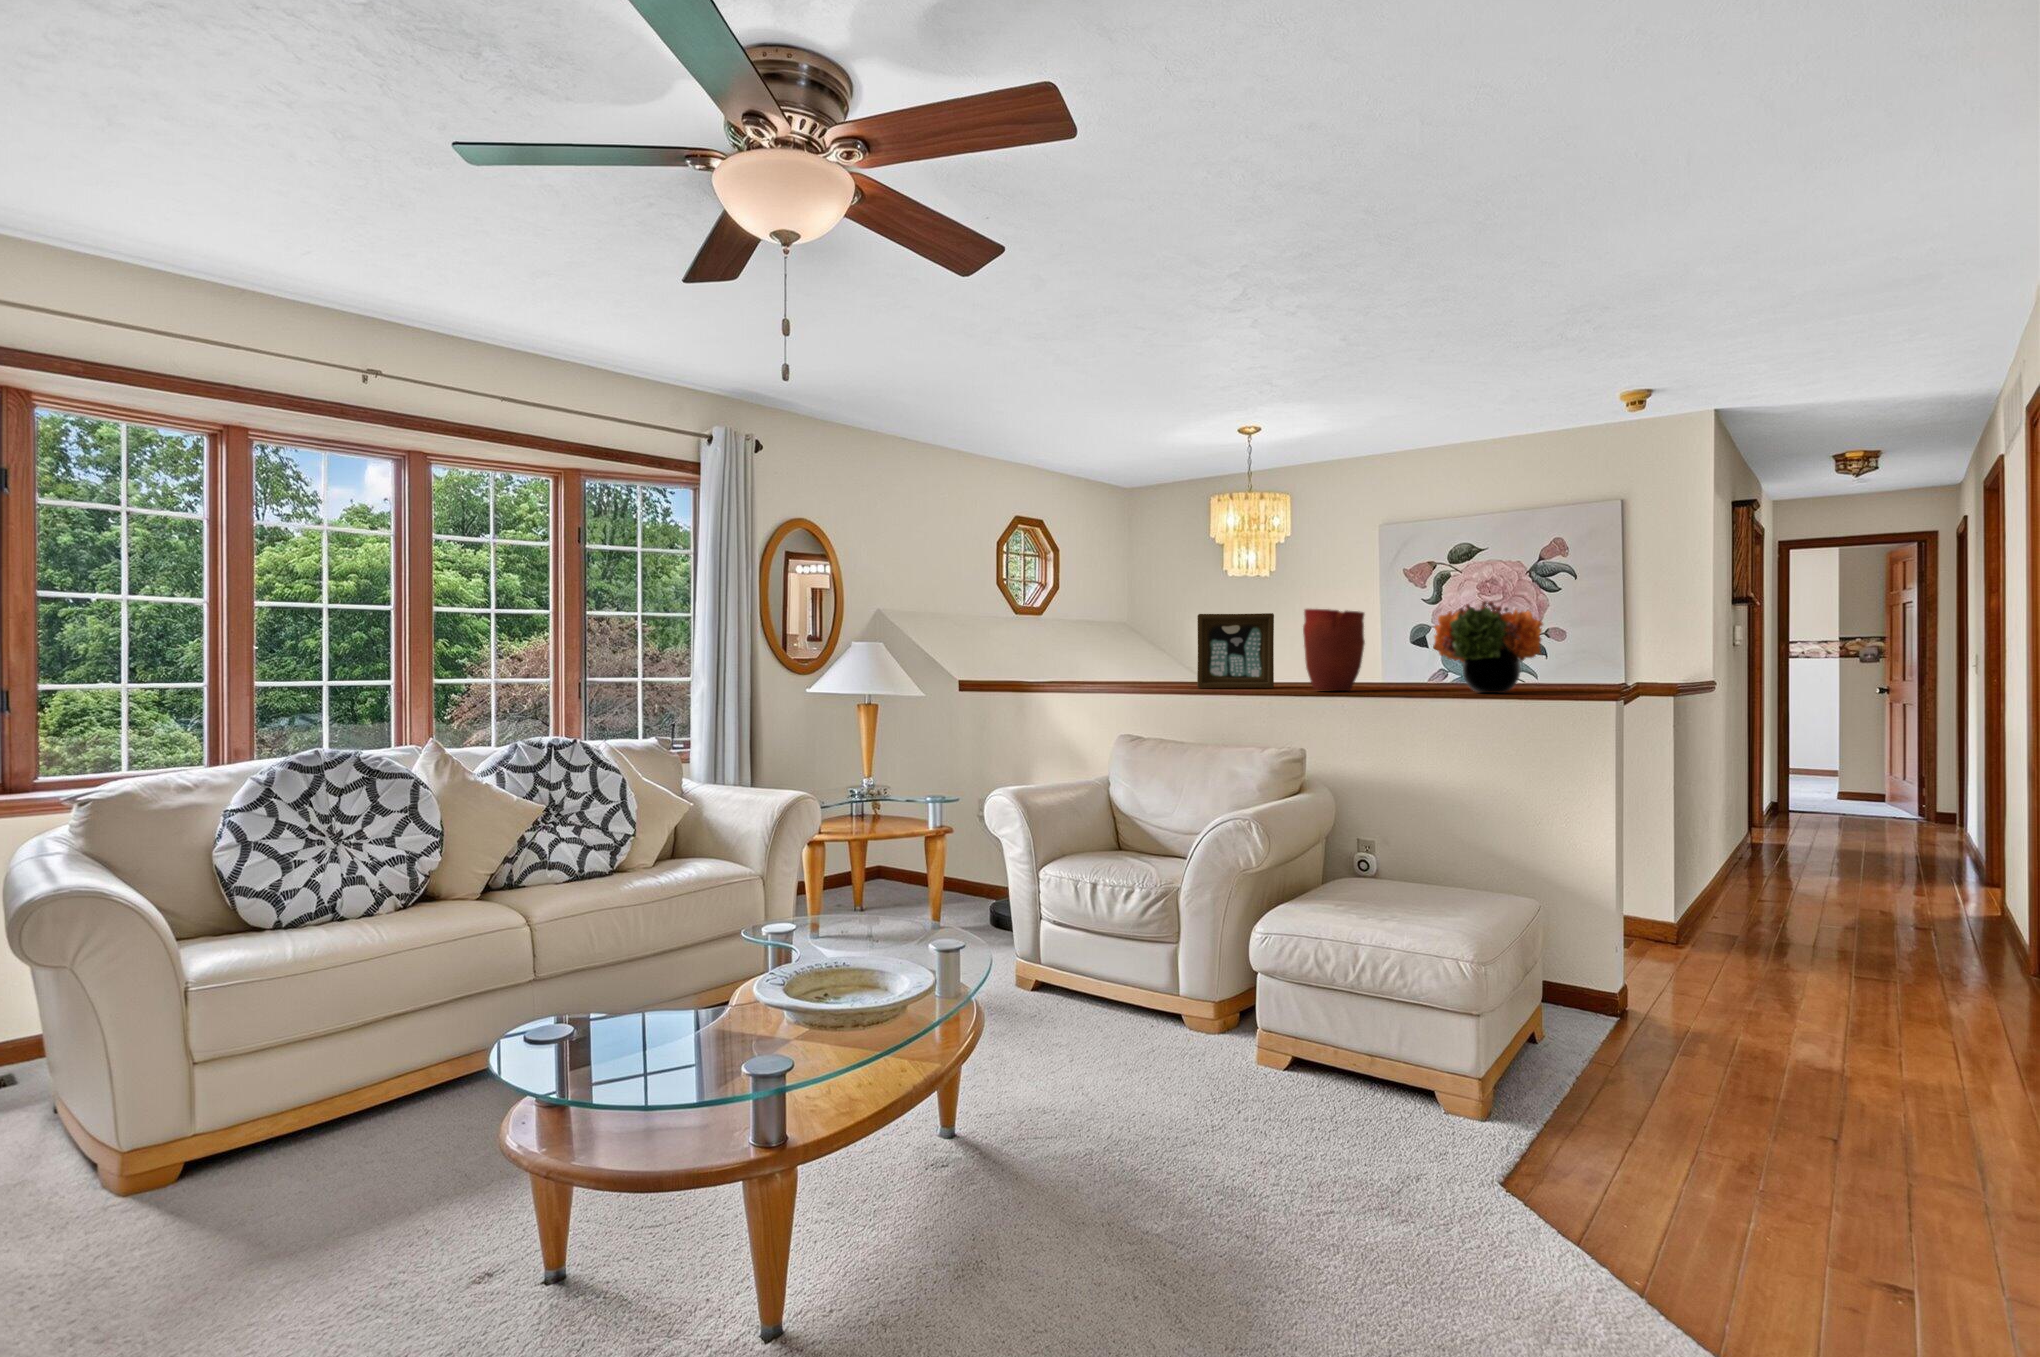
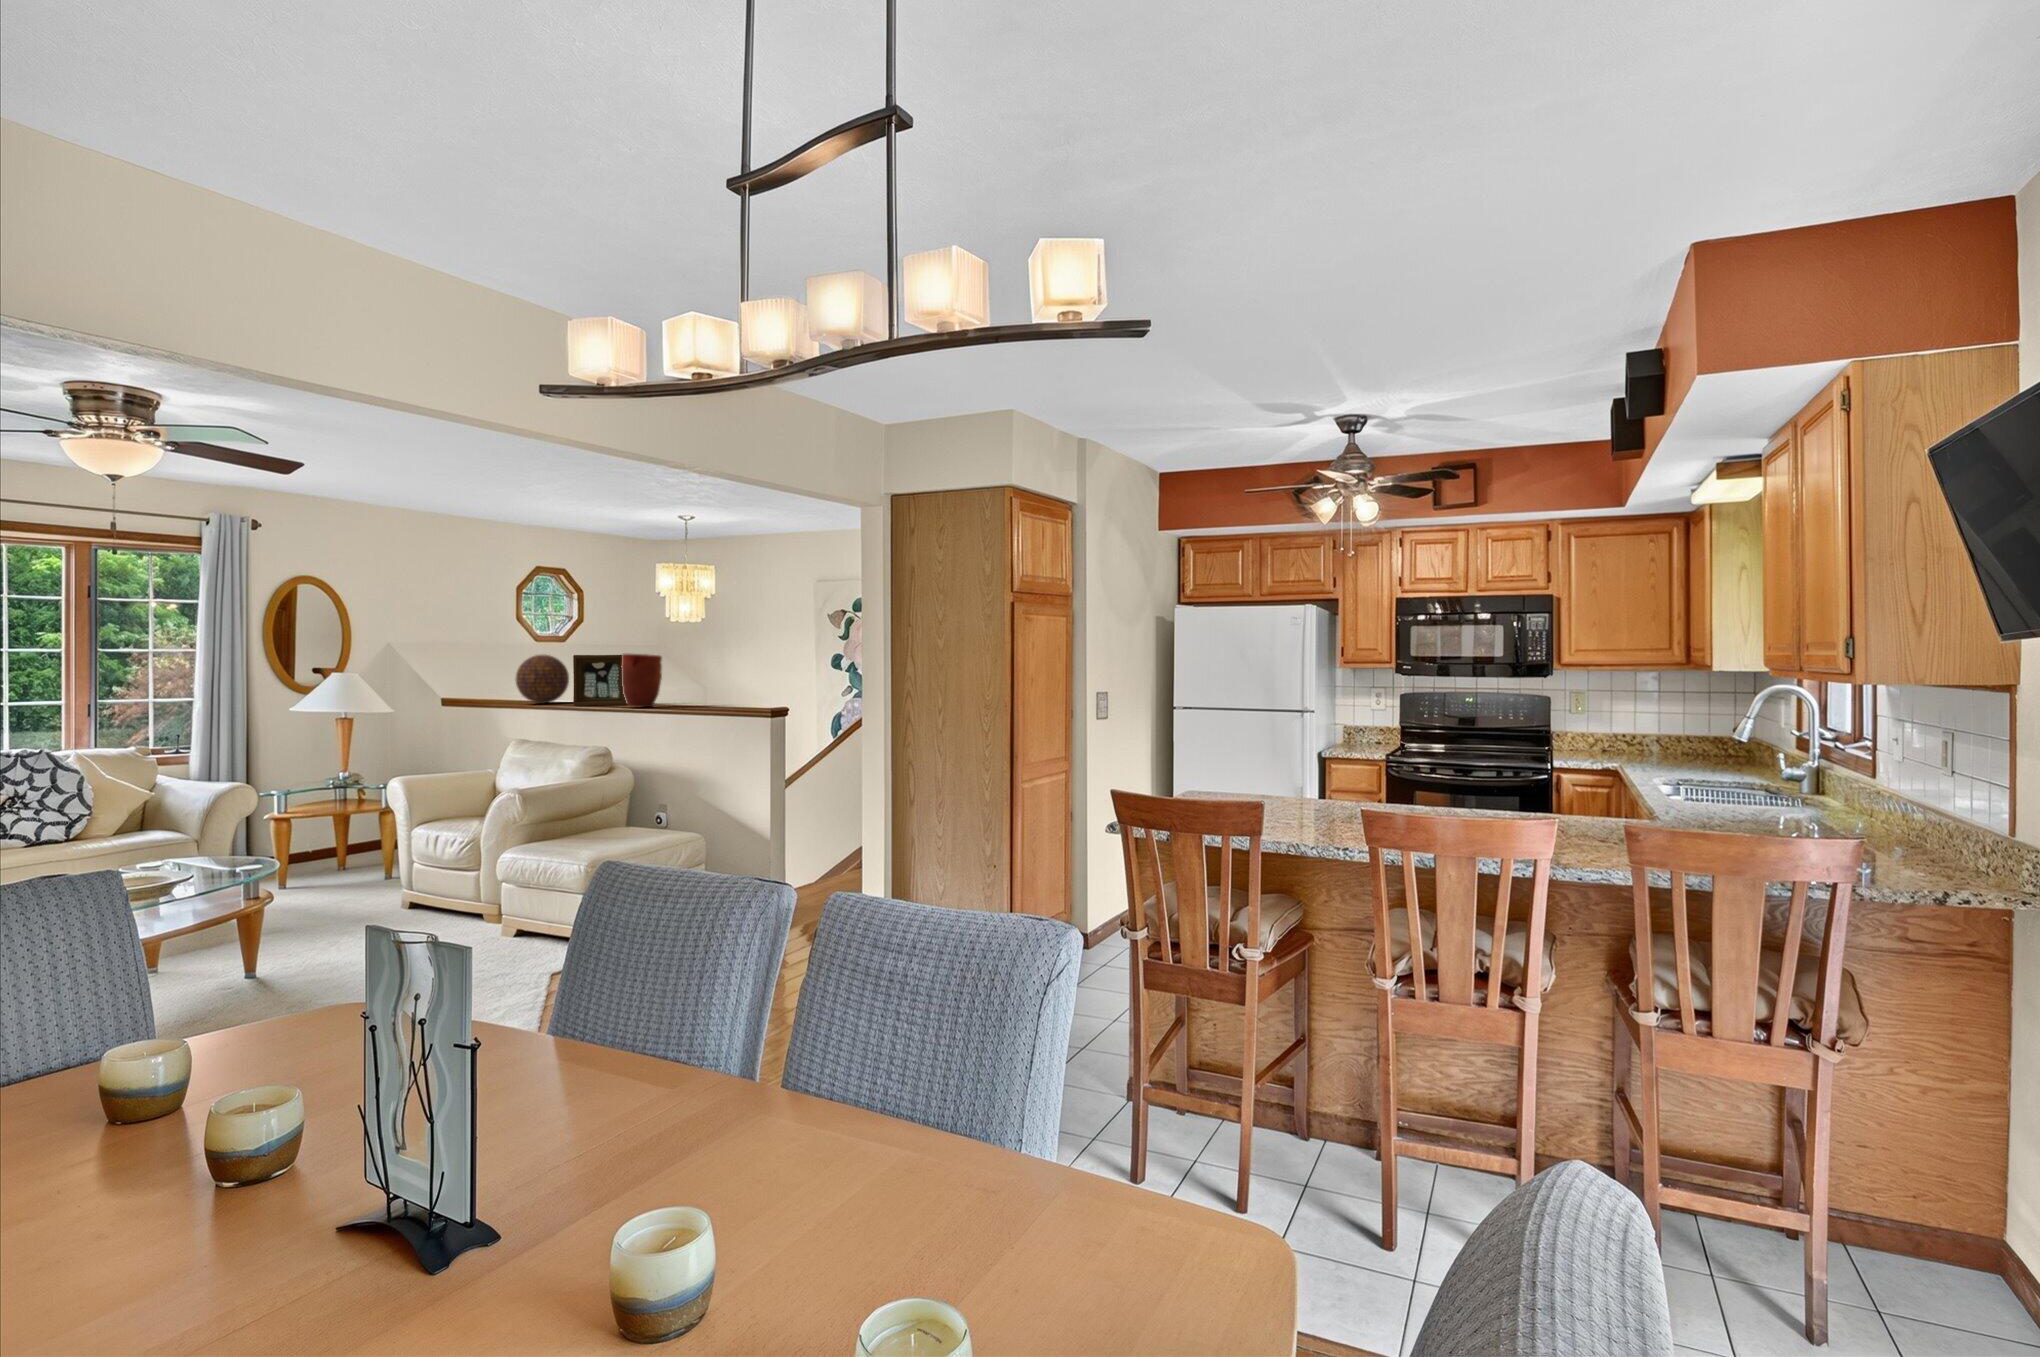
flower arrangement: present [1433,601,1543,693] -> none [687,650,754,708]
decorative orb: none [1090,616,1159,685] -> present [516,655,569,704]

